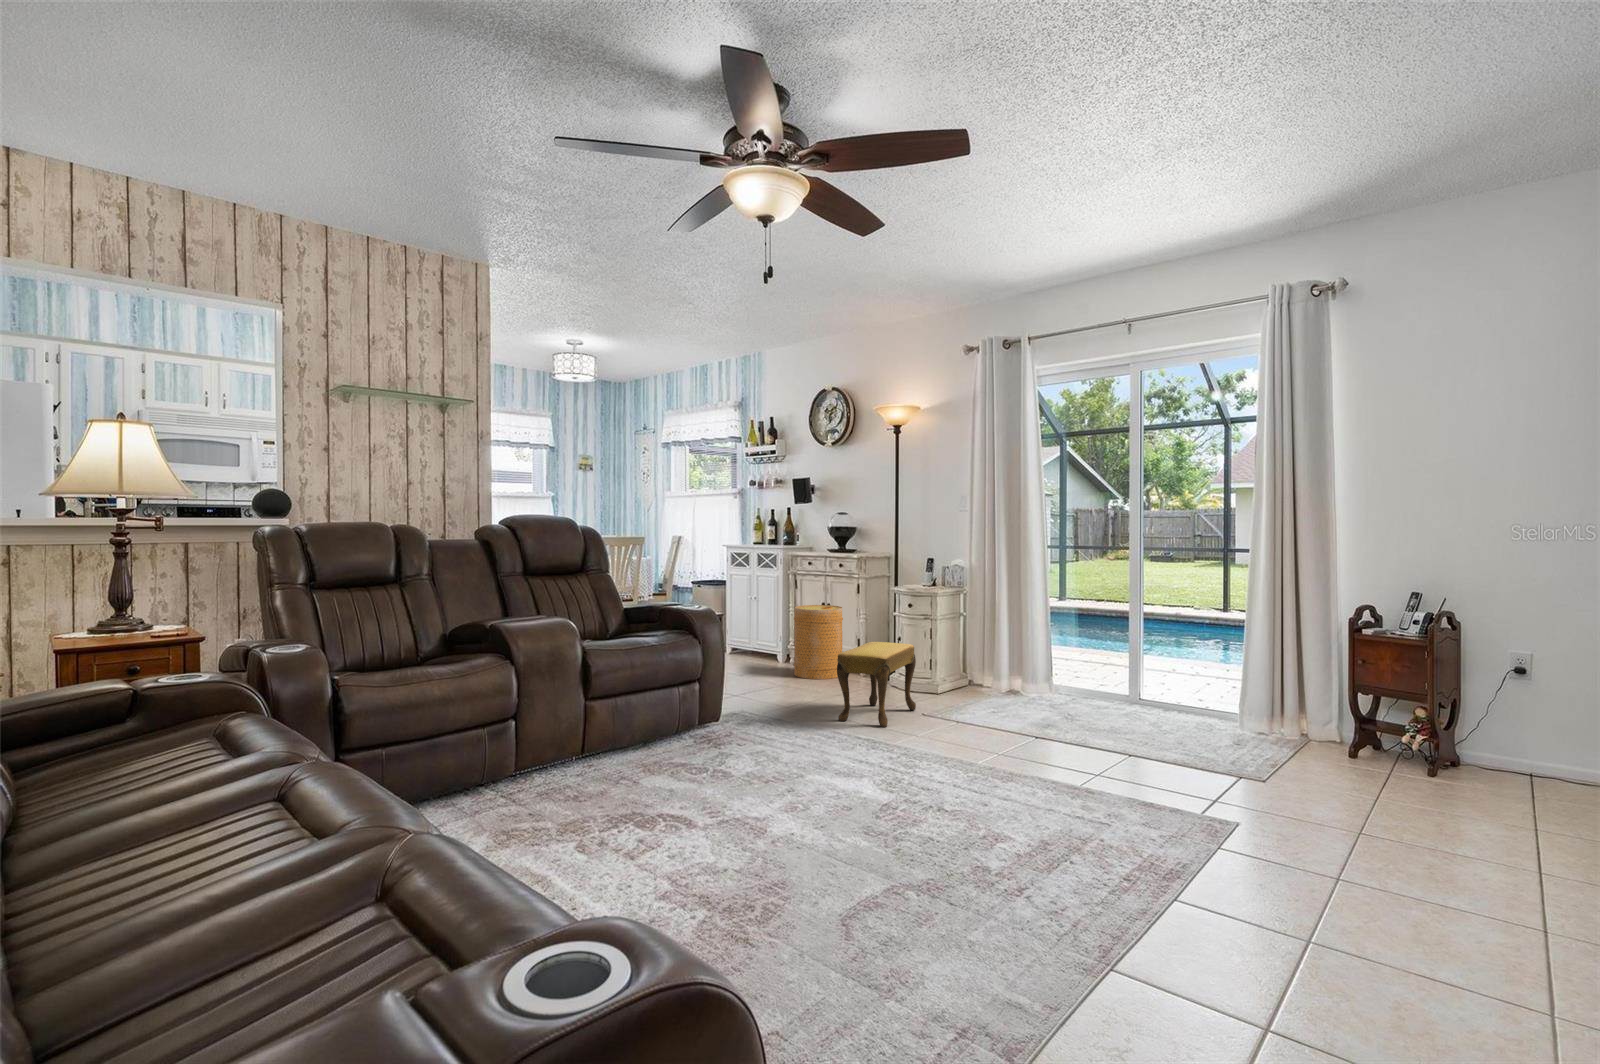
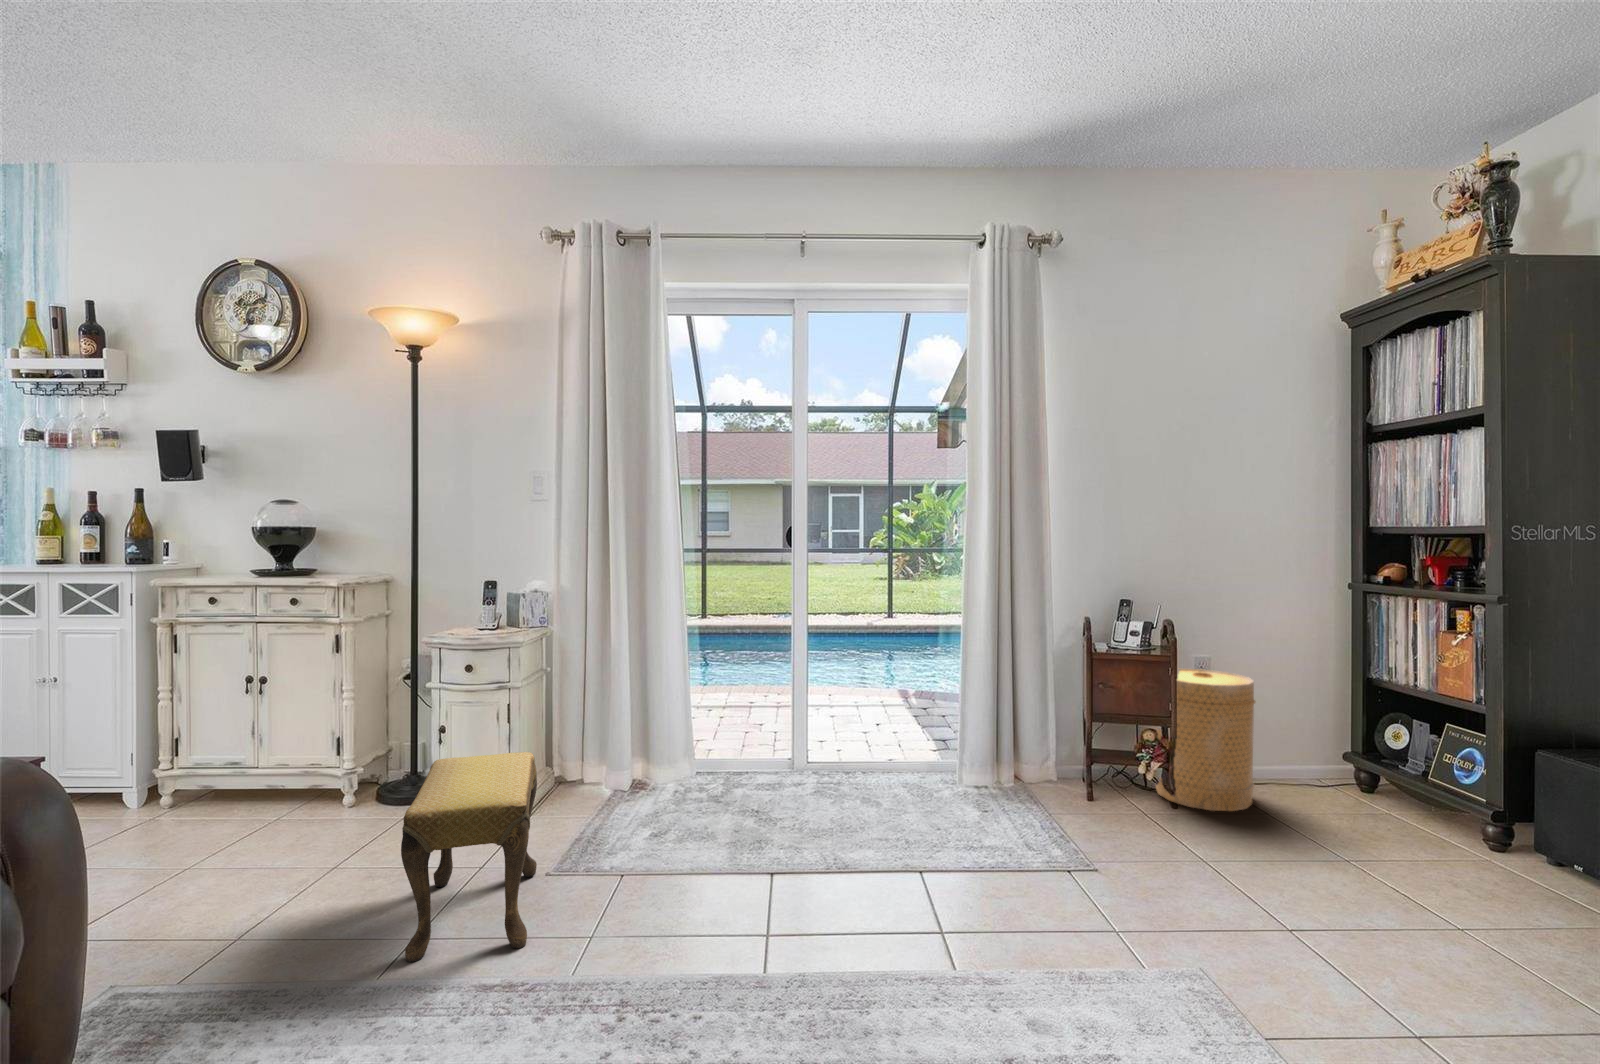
basket: present [794,605,843,679] -> present [1156,669,1255,811]

